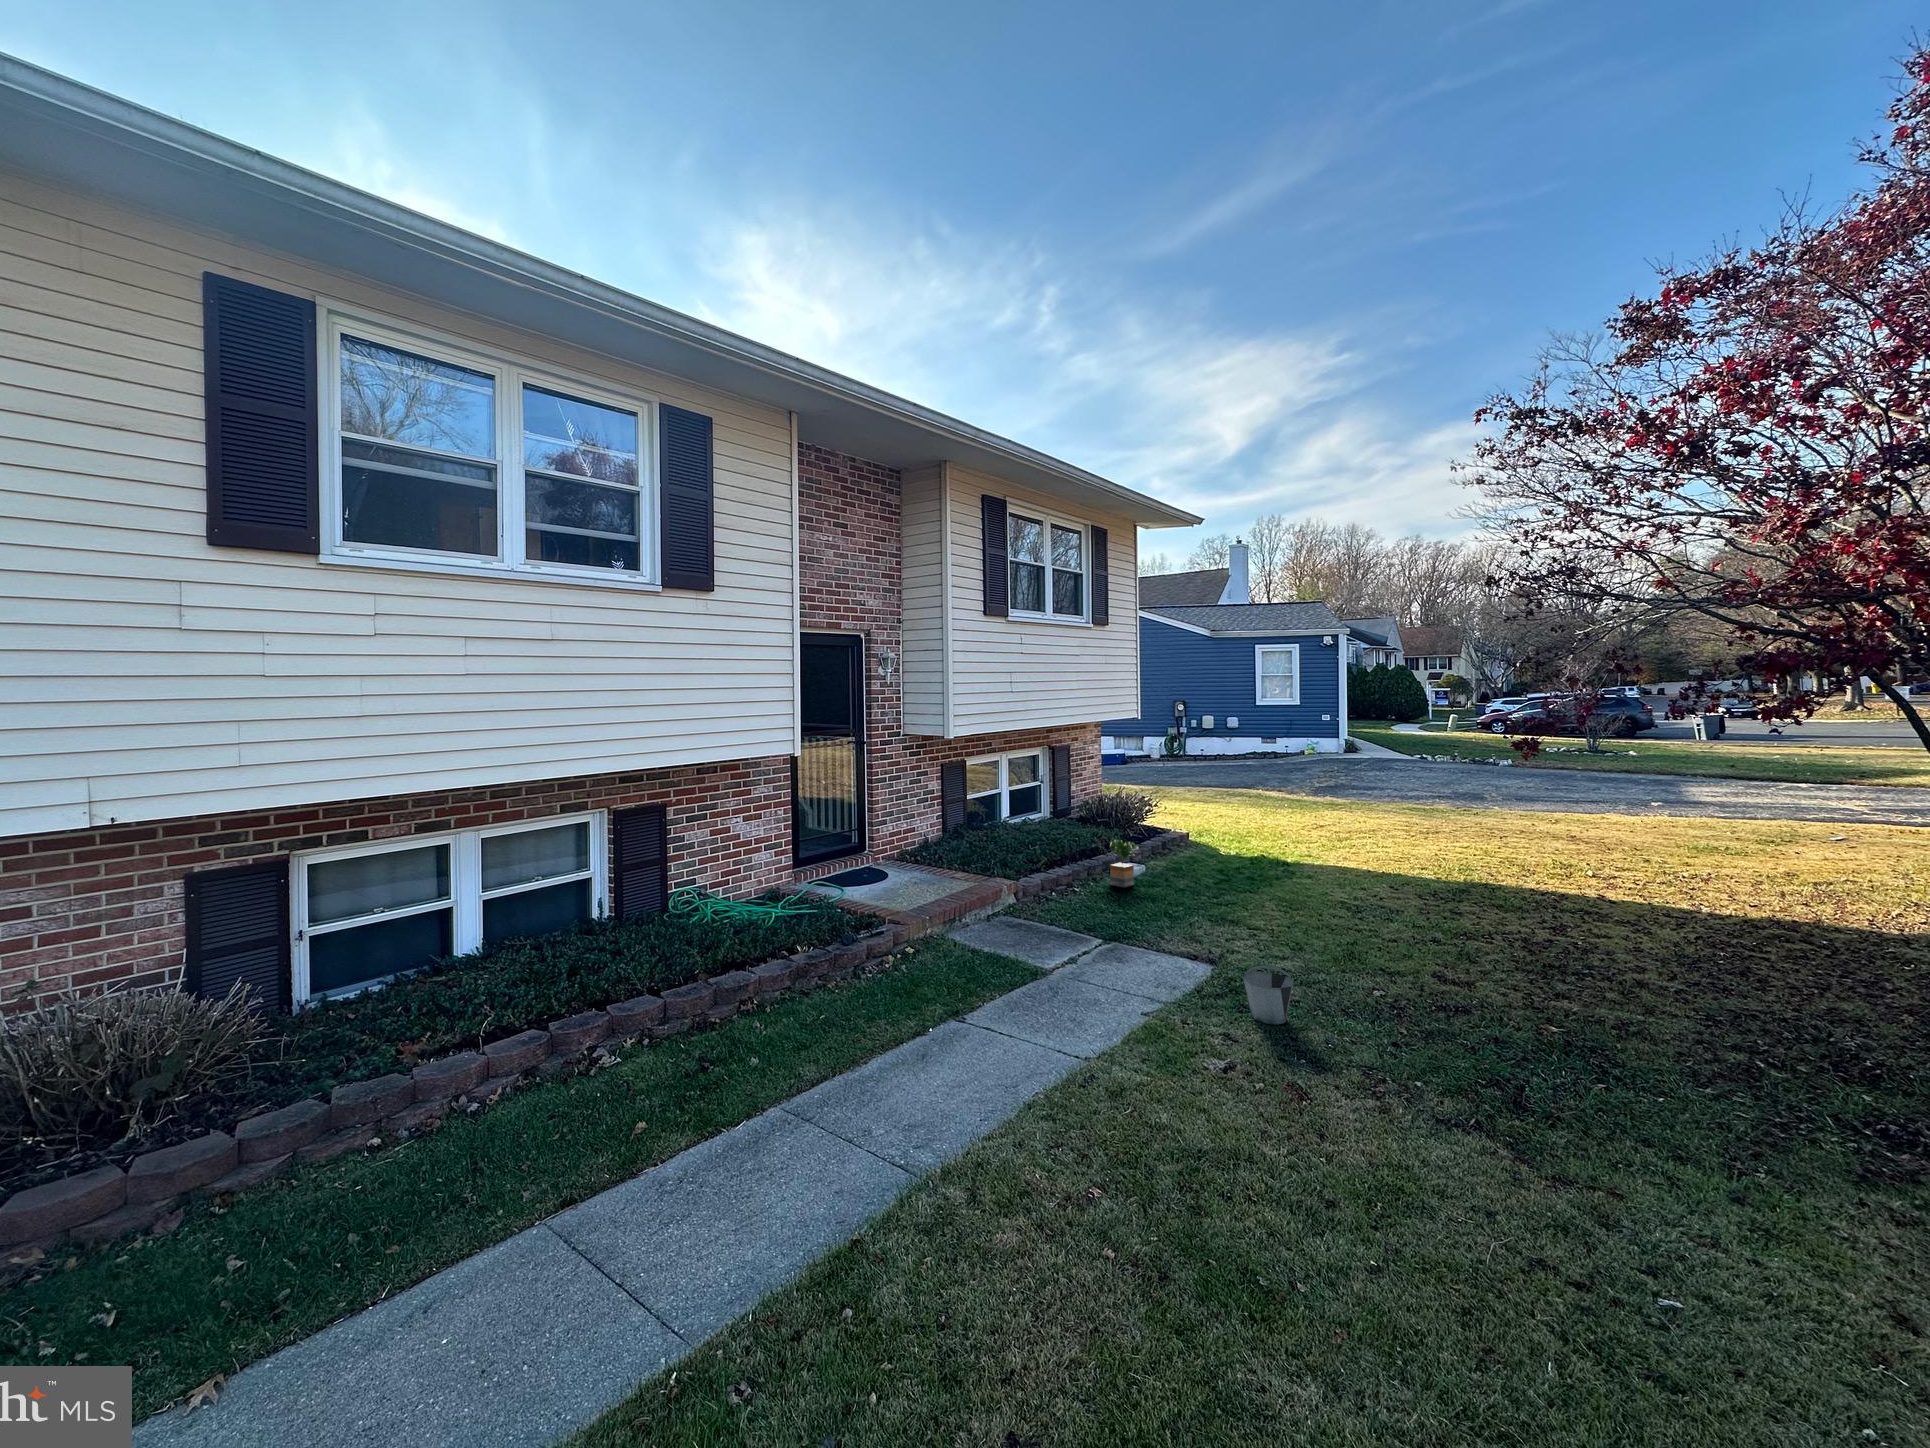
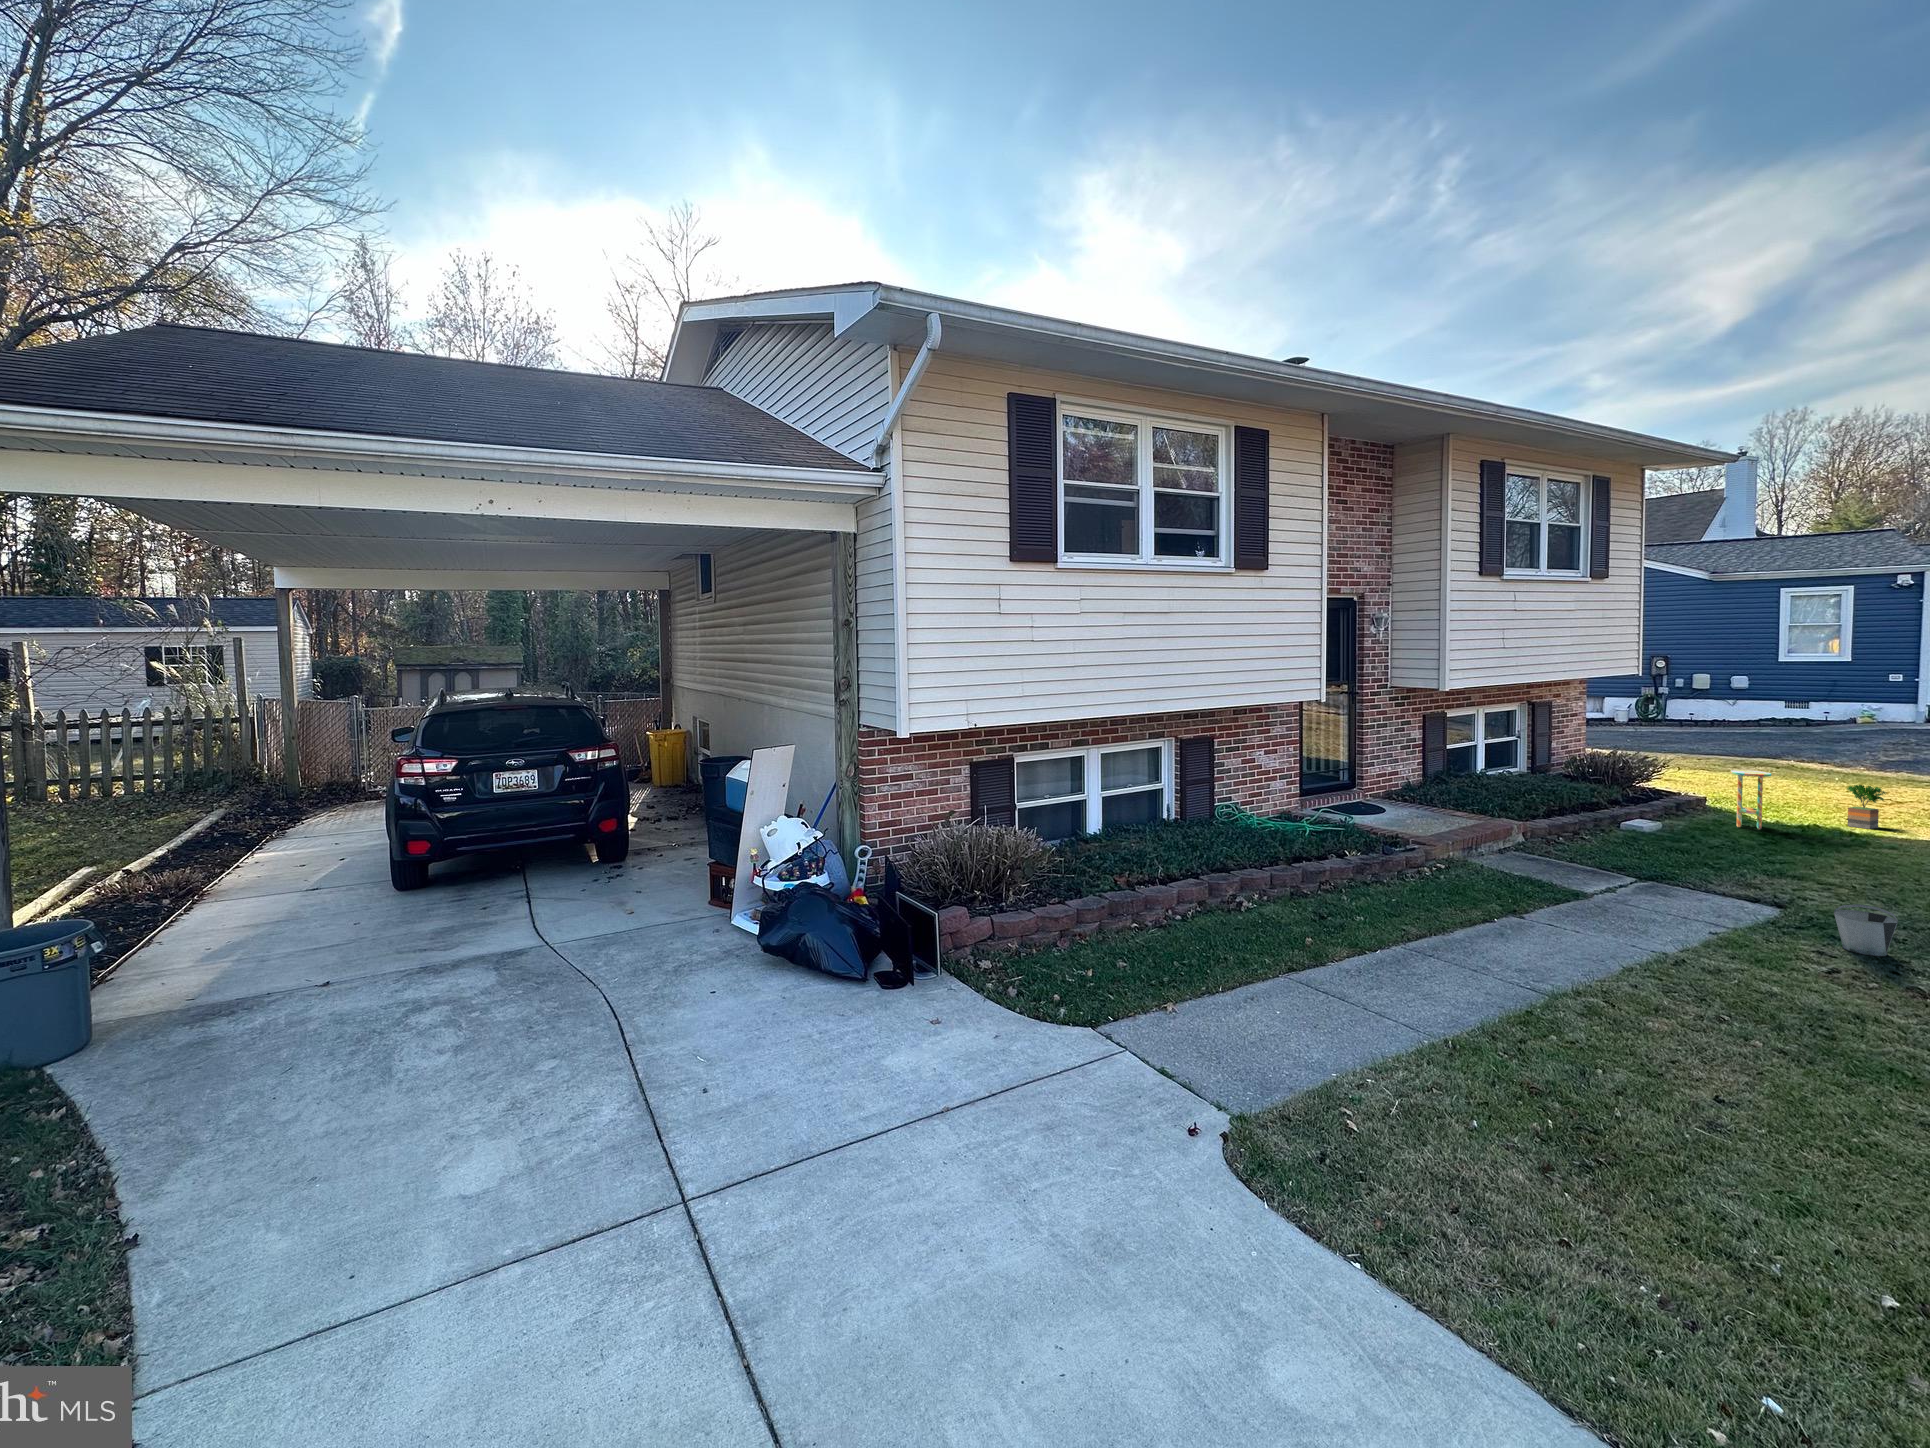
side table: none [1200,807,1228,862] -> present [1731,770,1771,829]
potted tree: present [1110,840,1138,888] -> present [1847,785,1886,829]

